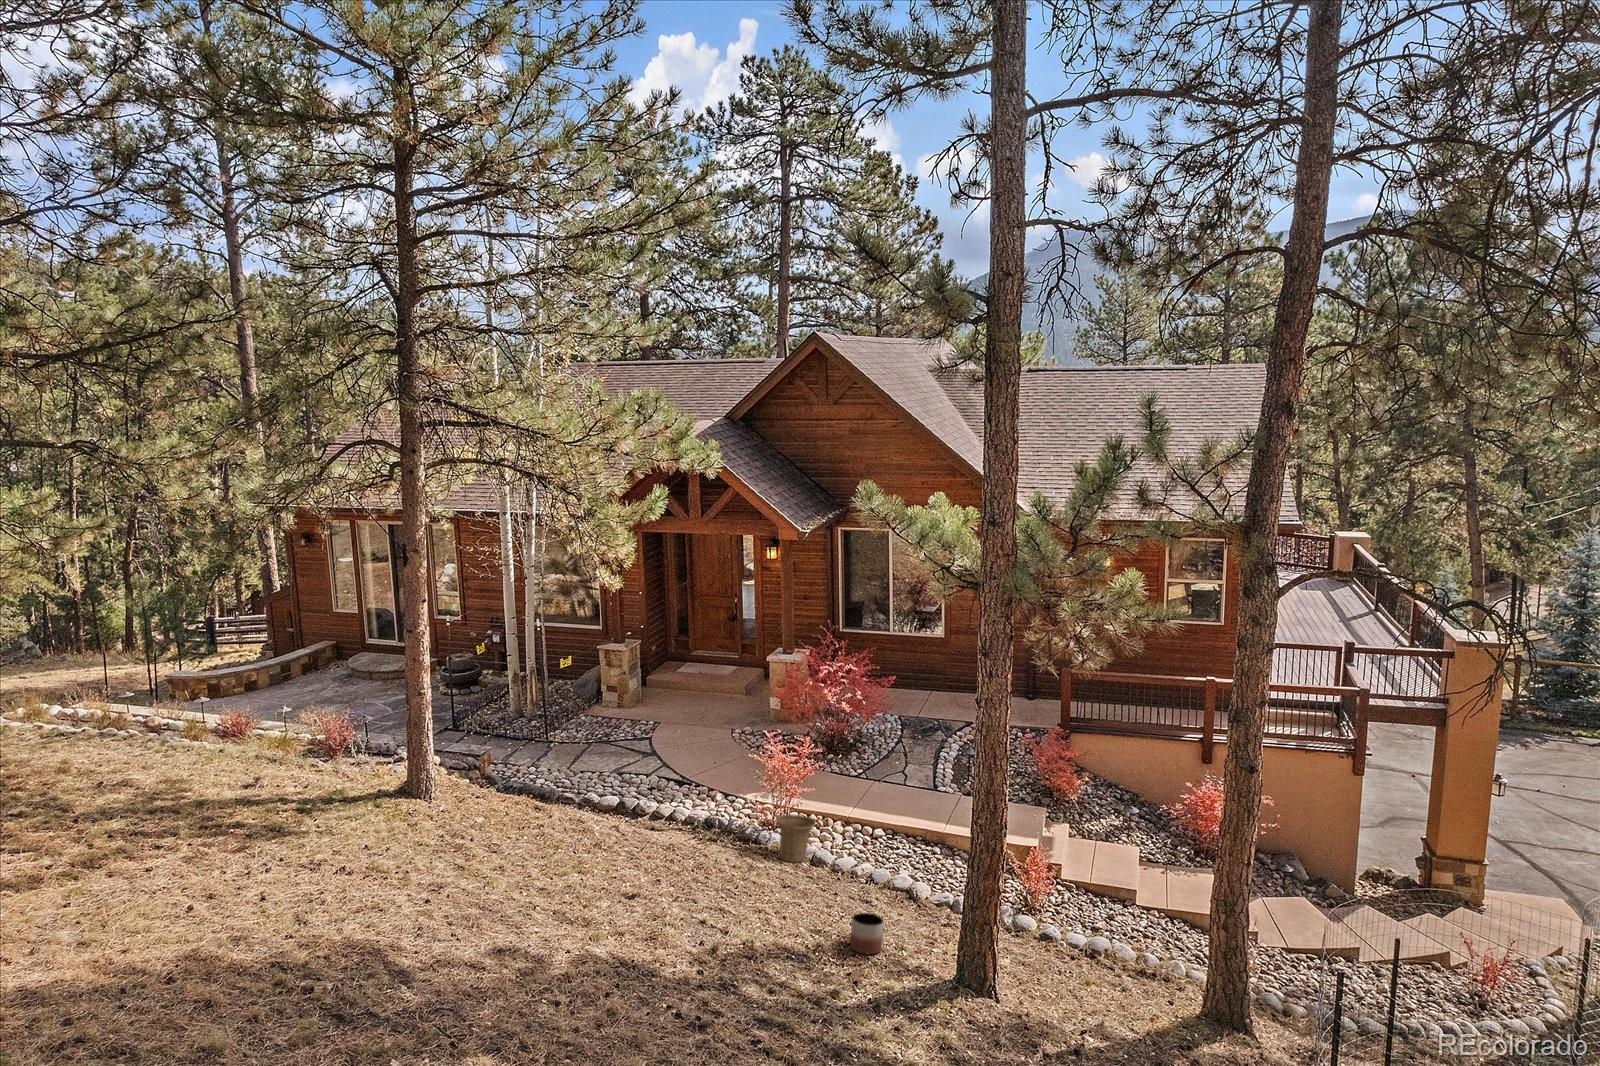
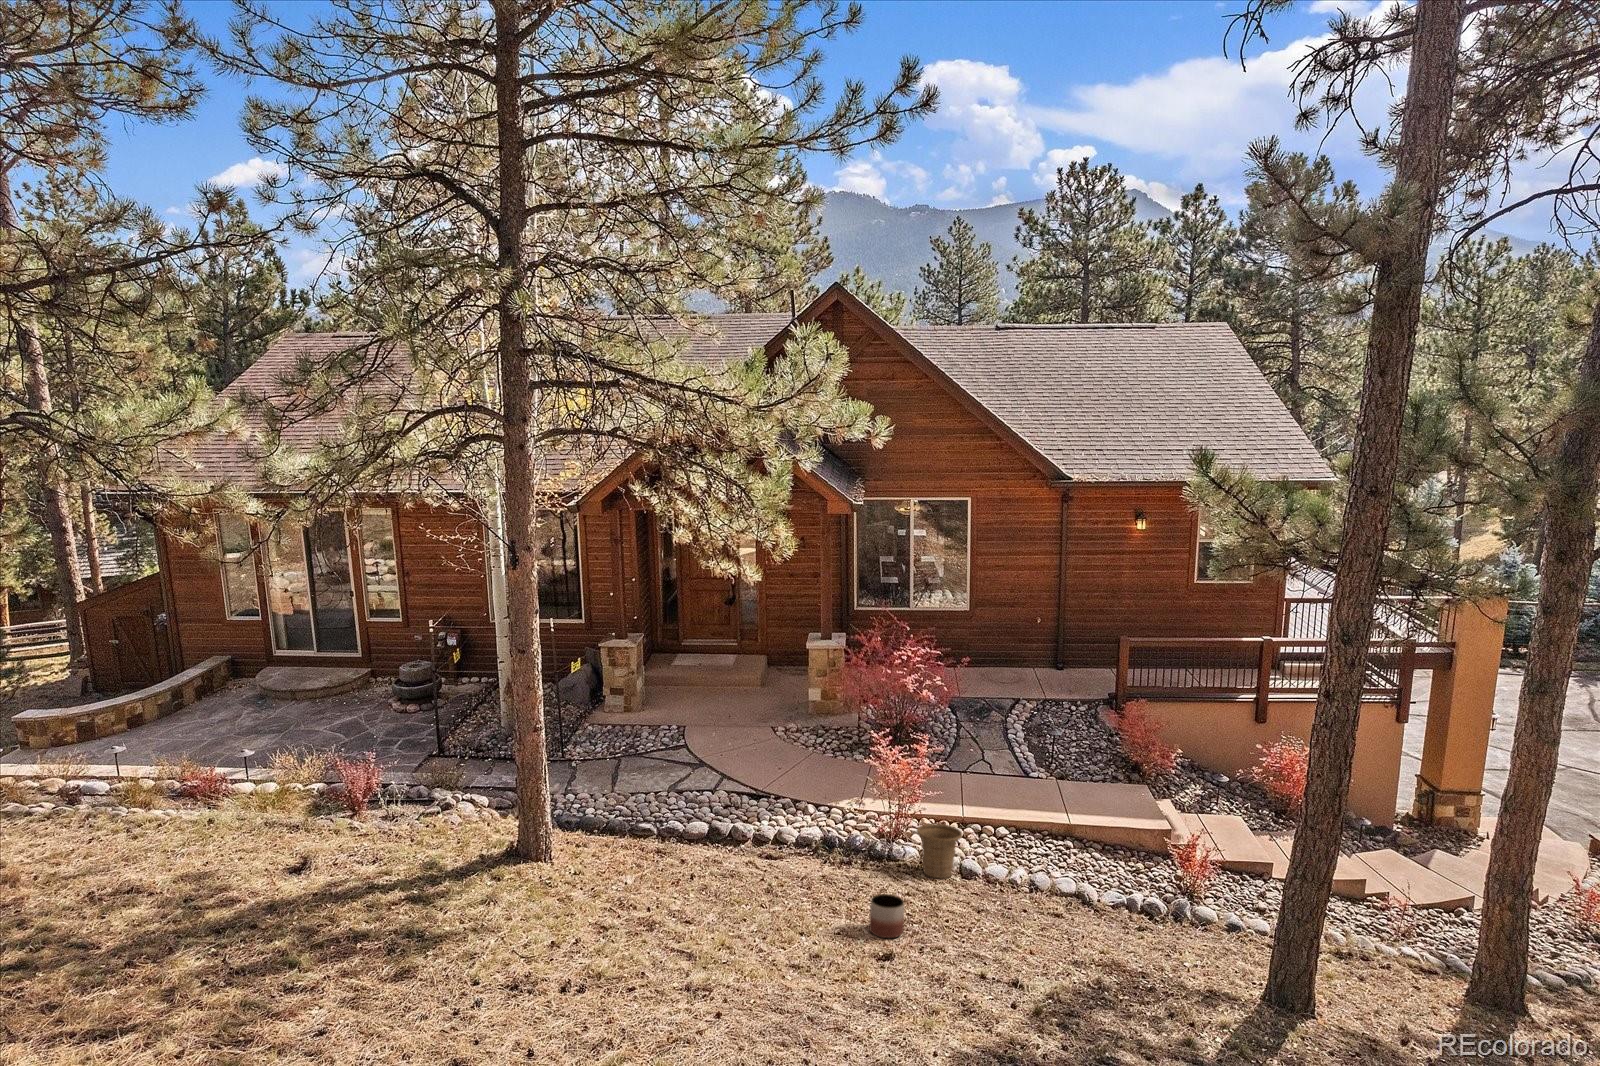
planter: present [850,913,884,954] -> present [869,894,904,938]

